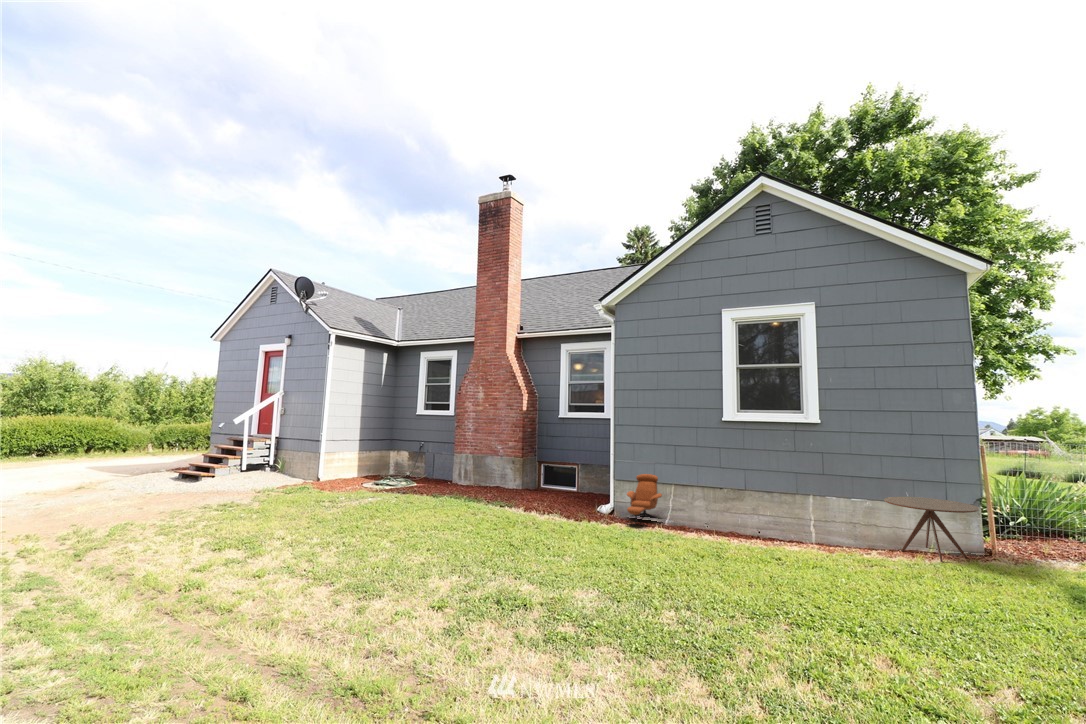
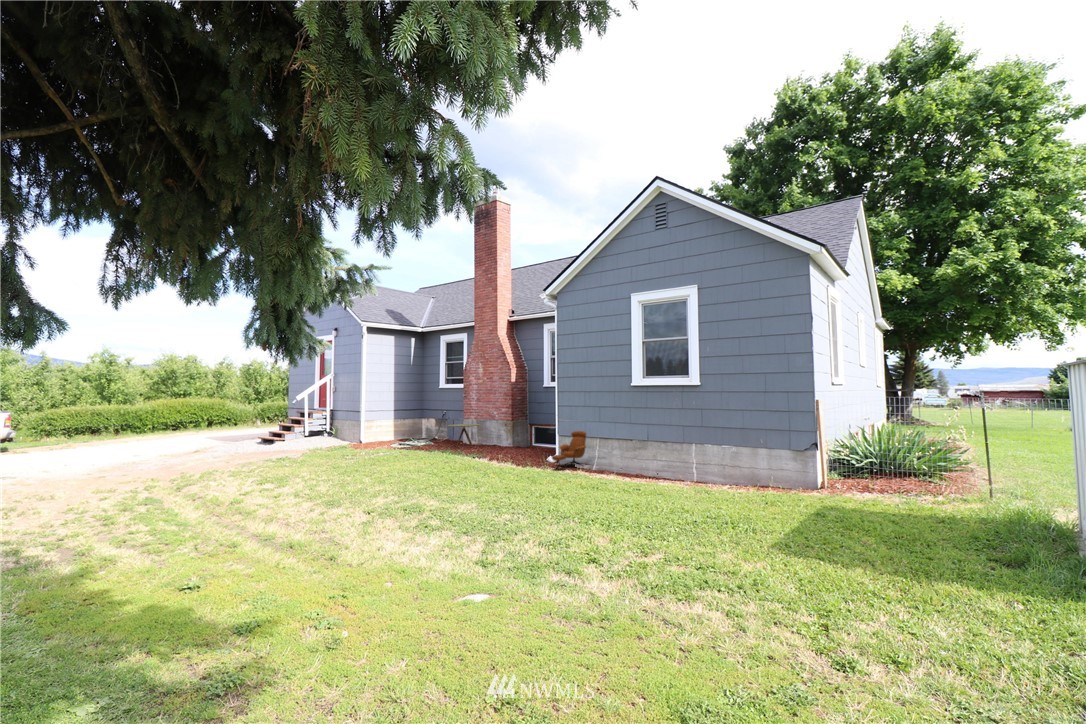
round table: present [884,497,979,562] -> present [448,424,480,448]

